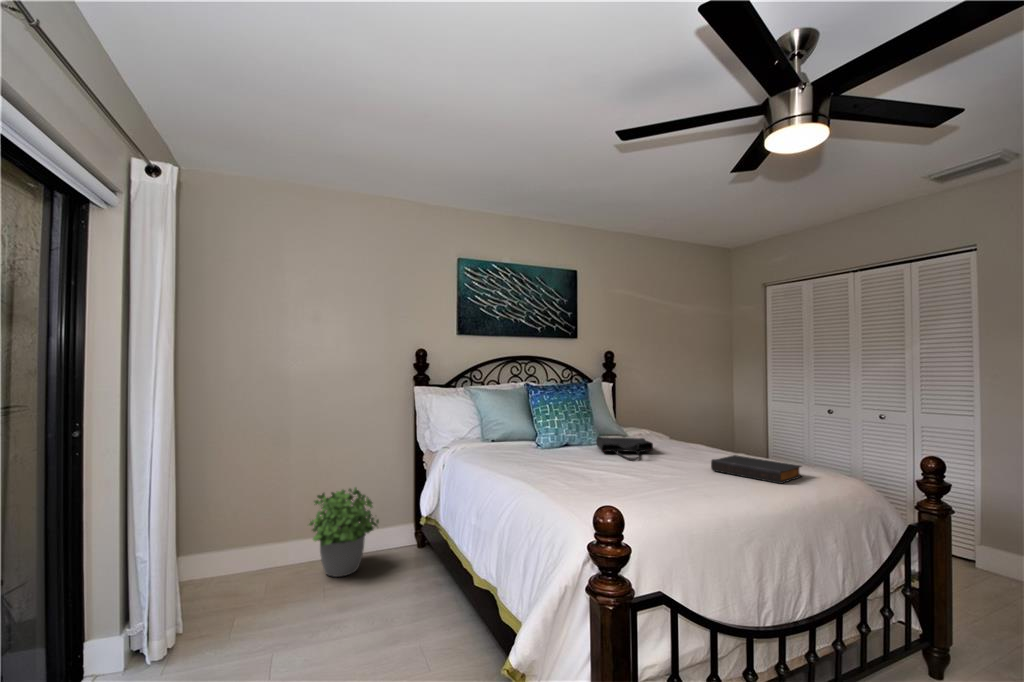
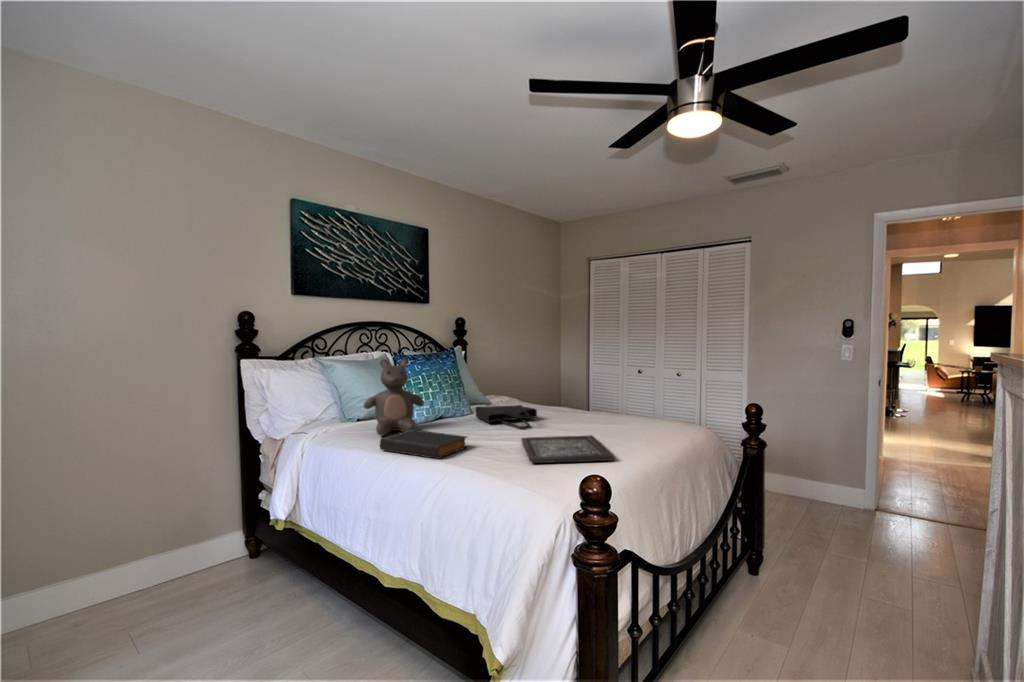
teddy bear: none [494,389,545,455] -> present [364,359,424,436]
book: present [711,455,802,484] -> present [380,430,467,459]
tray: none [602,467,689,495] -> present [522,435,615,463]
potted plant: present [309,488,379,577] -> none [76,498,199,626]

